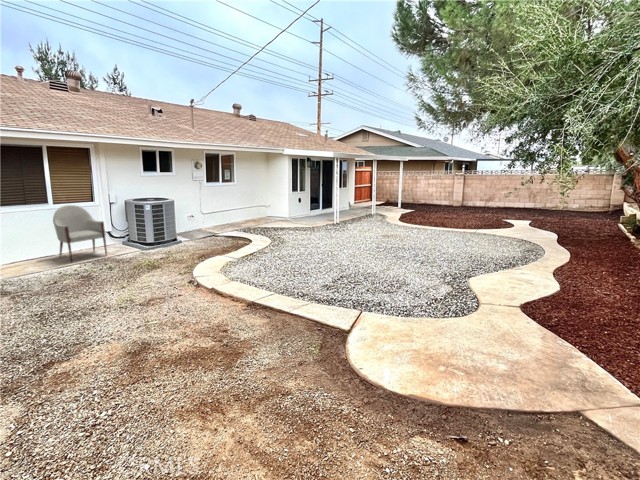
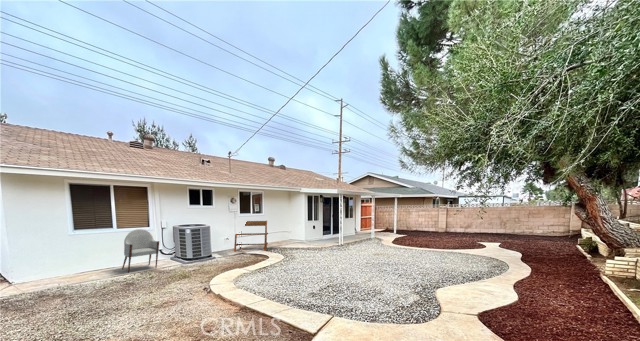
bench: none [200,192,244,232] -> present [234,221,268,252]

